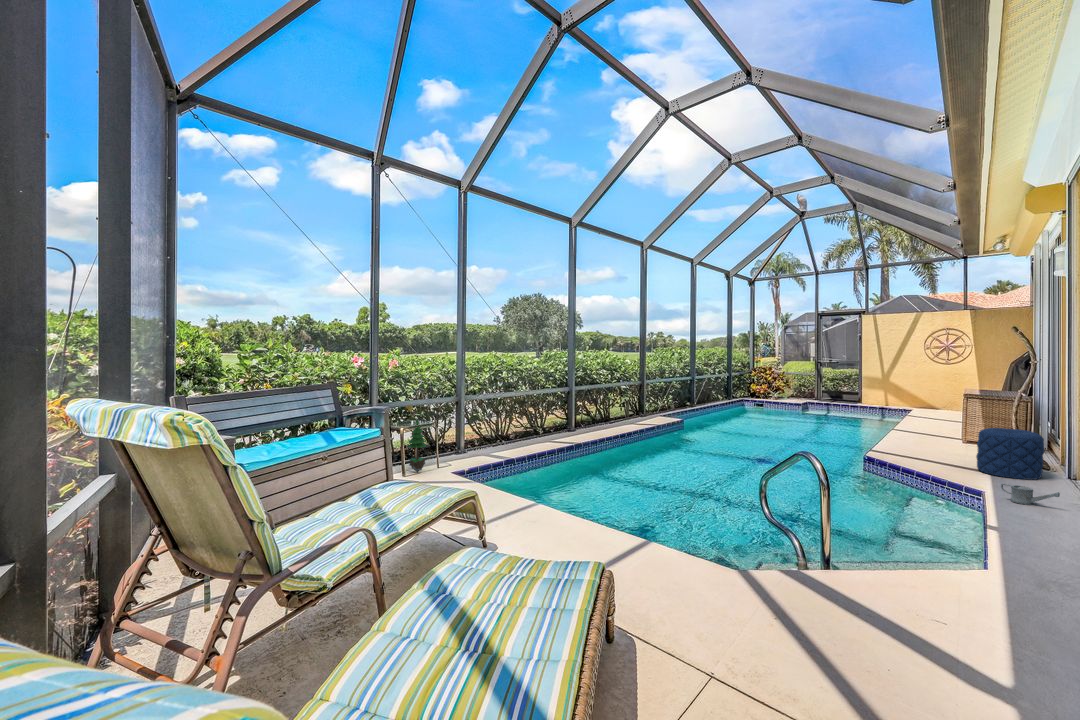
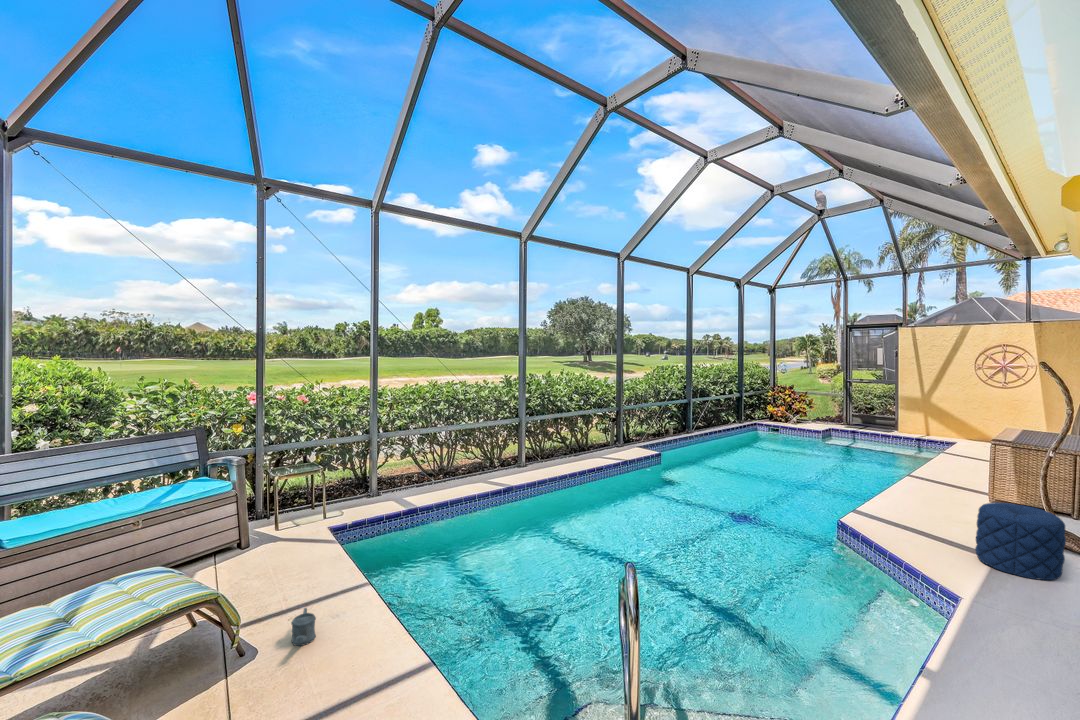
potted tree: present [408,419,426,472] -> none [291,465,315,523]
watering can: present [1001,484,1060,505] -> present [291,608,316,646]

